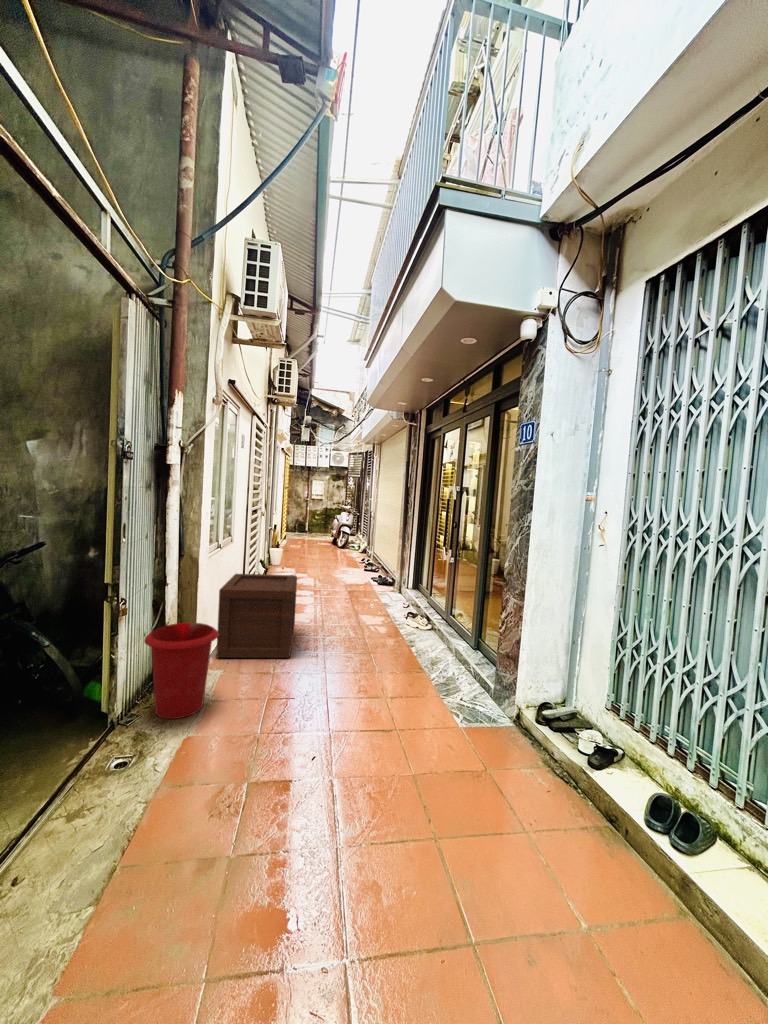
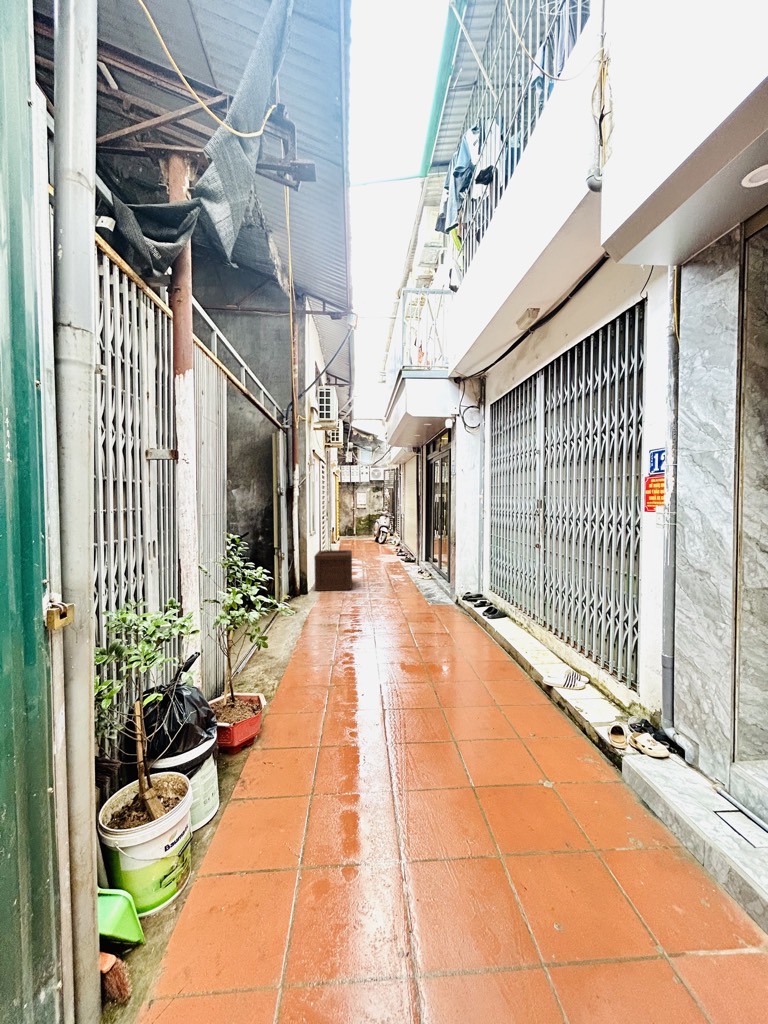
waste bin: present [144,623,219,719] -> none [290,567,320,605]

